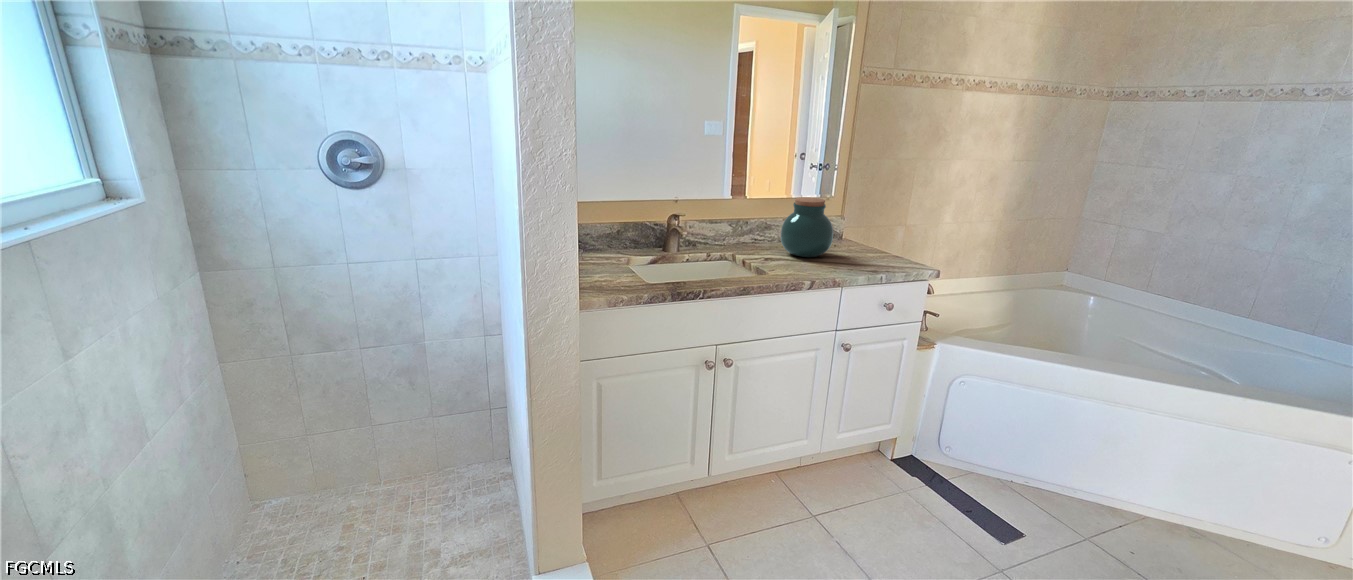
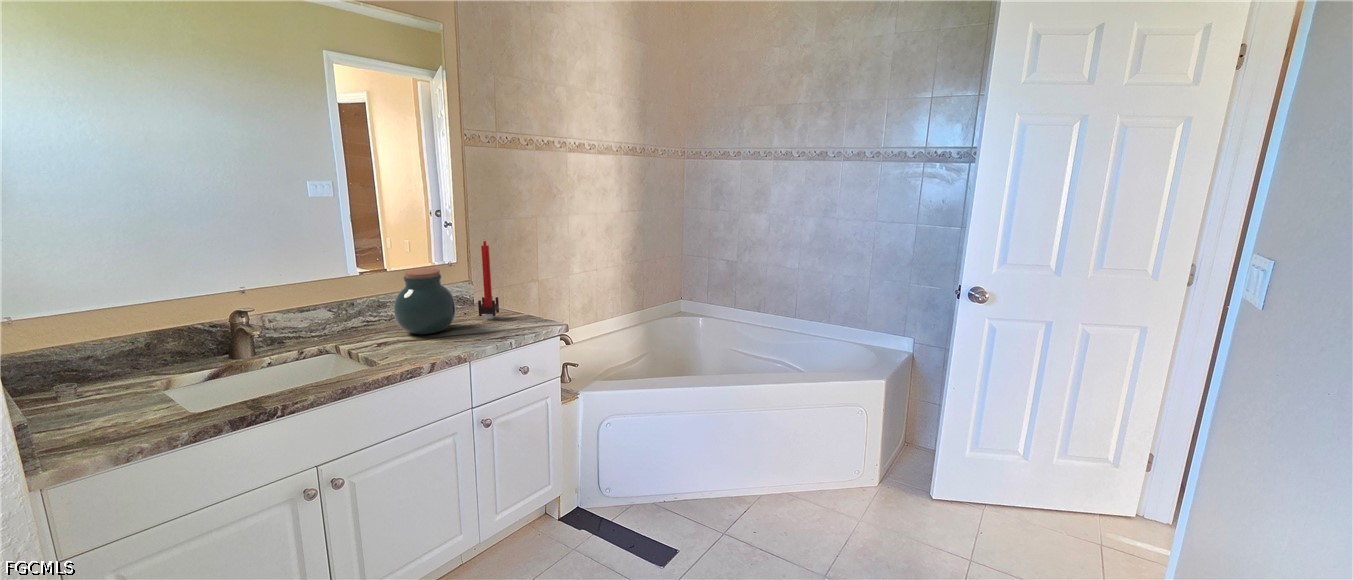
candle: none [851,177,872,254] -> present [478,241,499,319]

